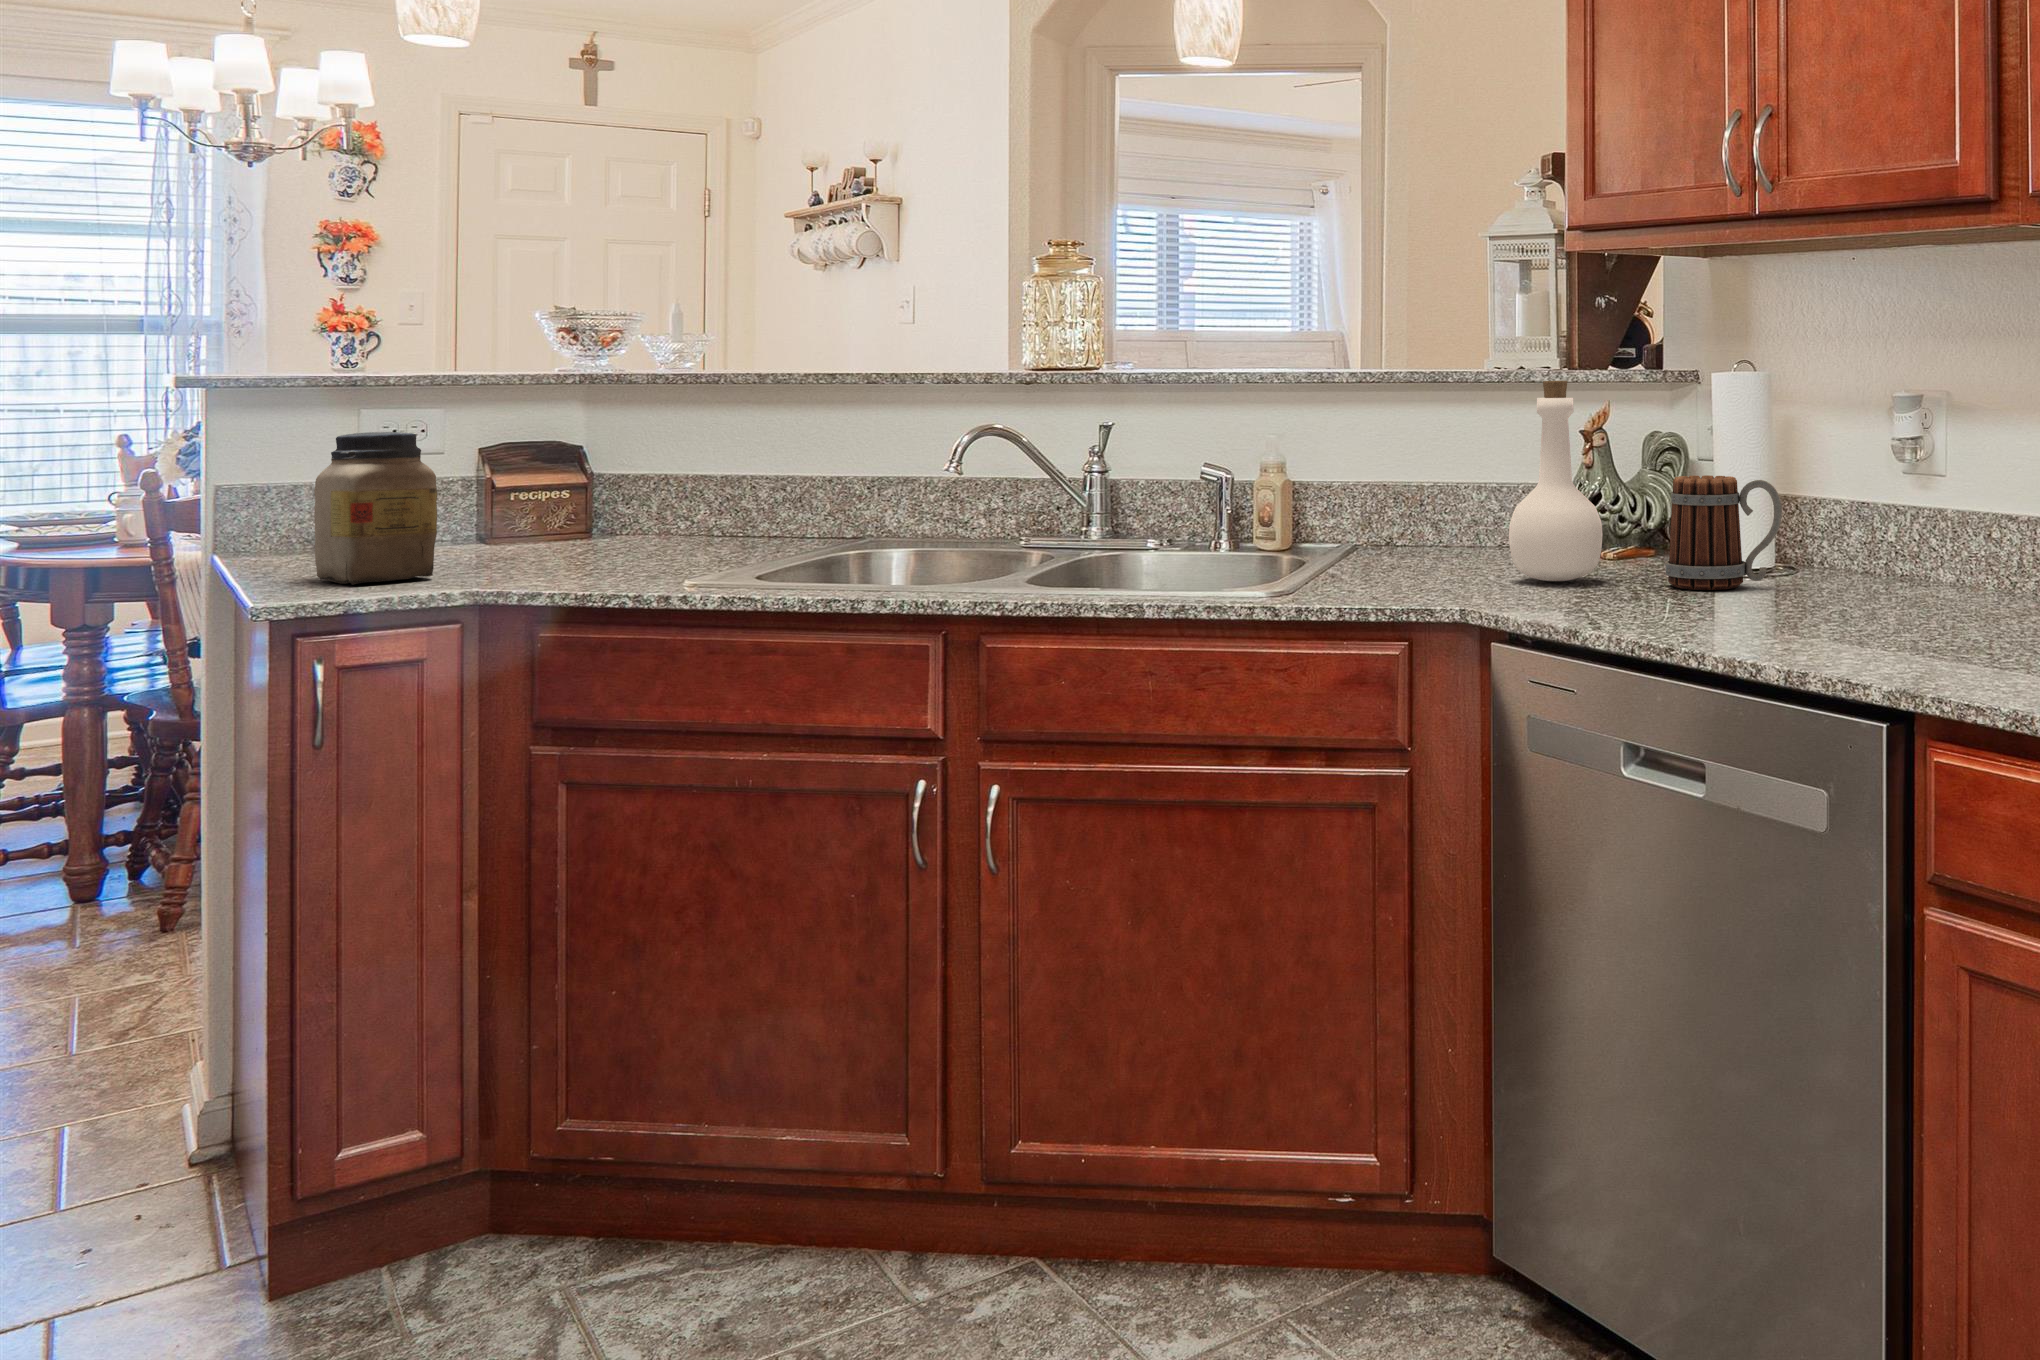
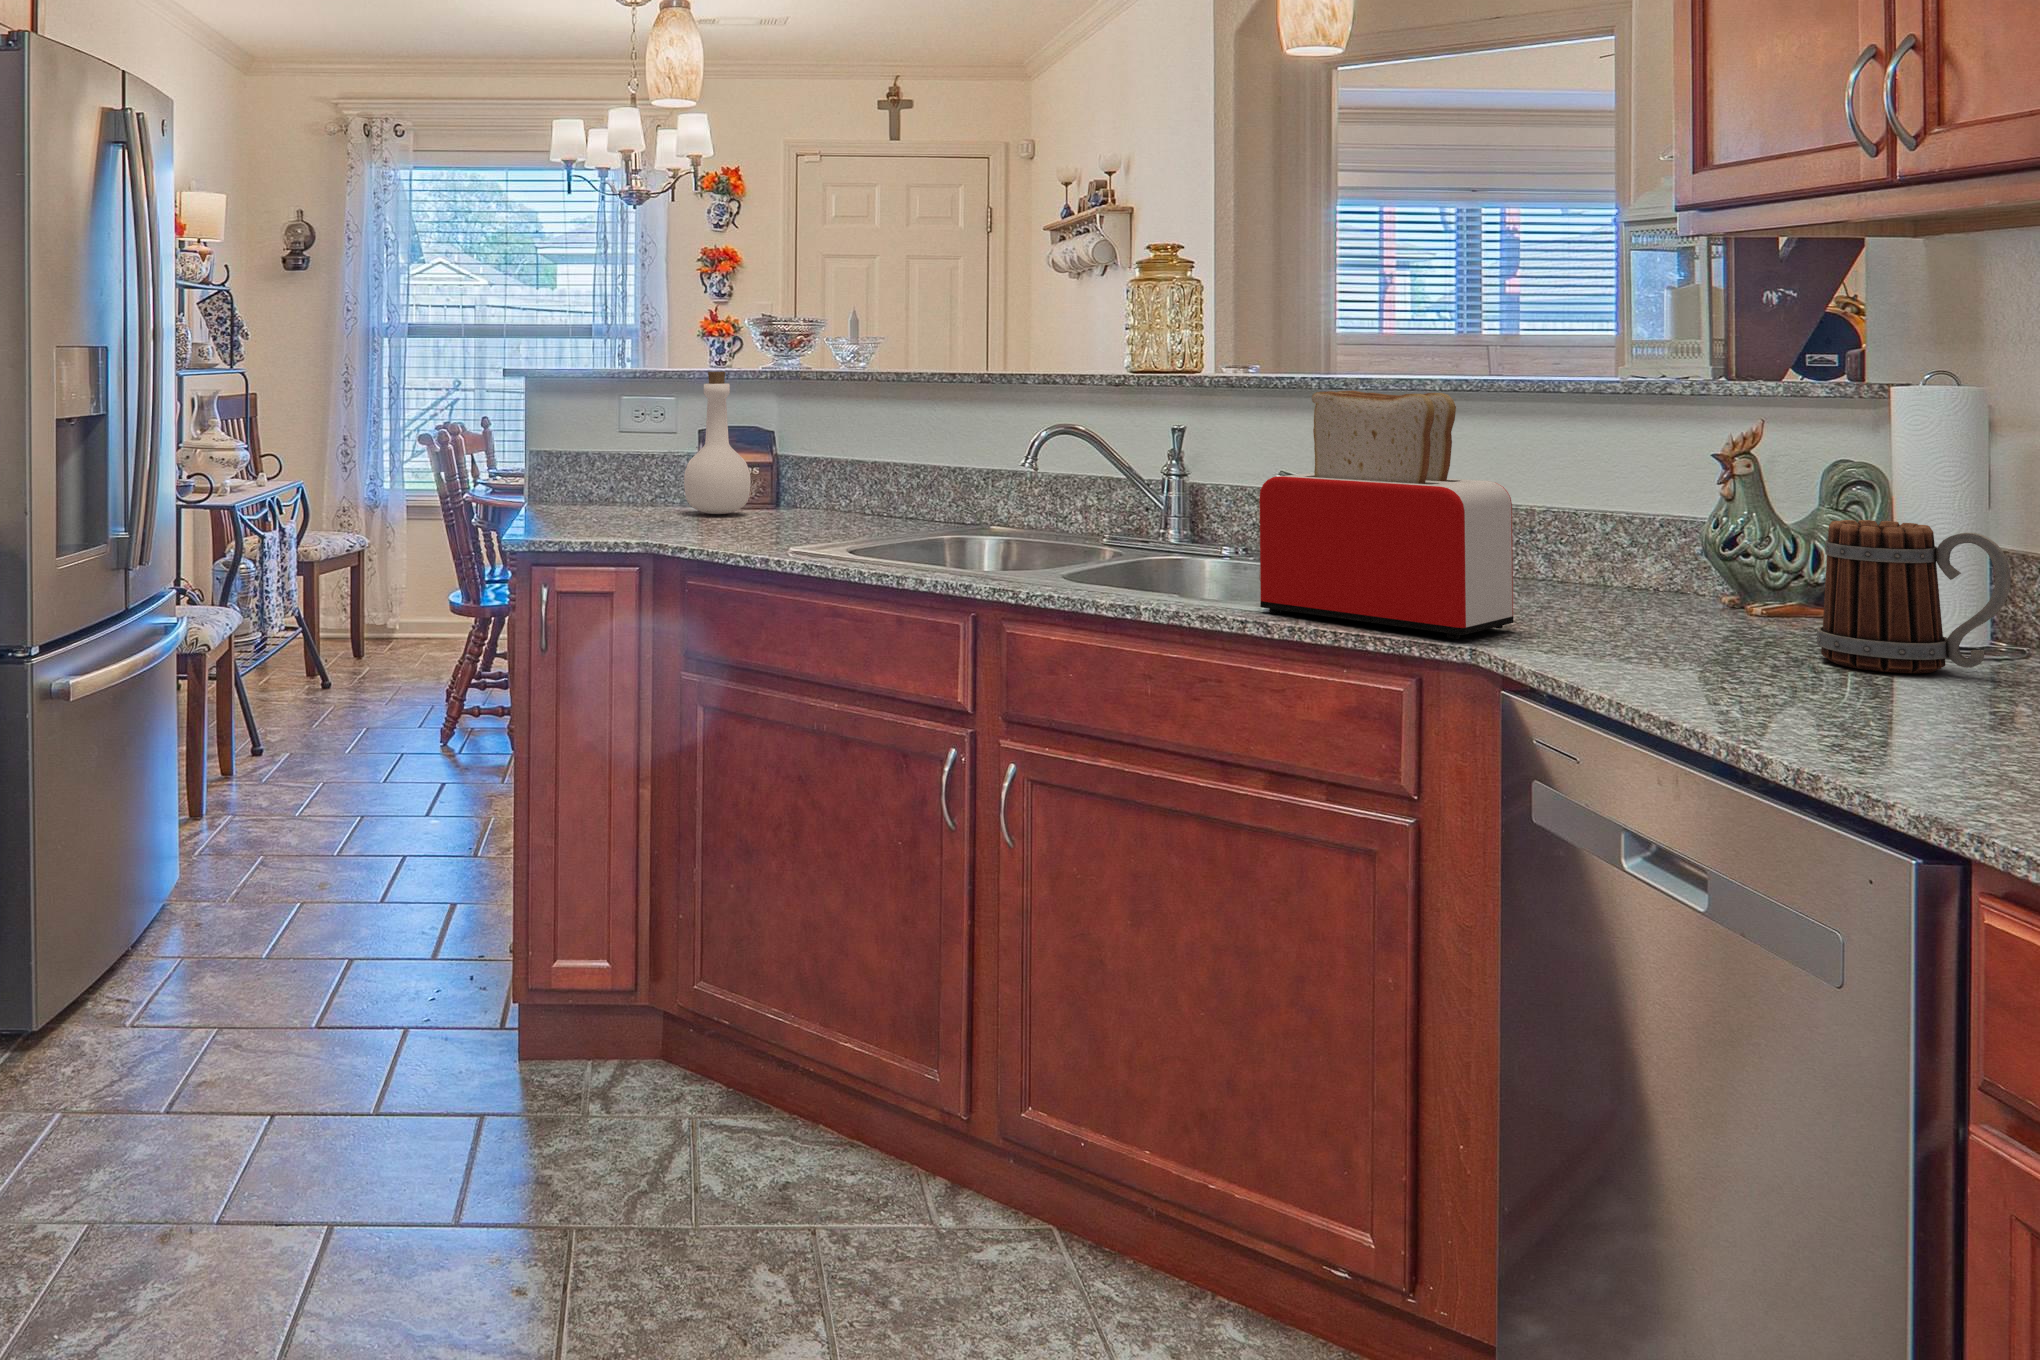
toaster: none [1245,380,1457,597] -> present [1259,391,1513,639]
bottle: present [1509,381,1603,581] -> present [684,372,751,514]
jar: present [314,432,437,585] -> none [567,420,639,533]

